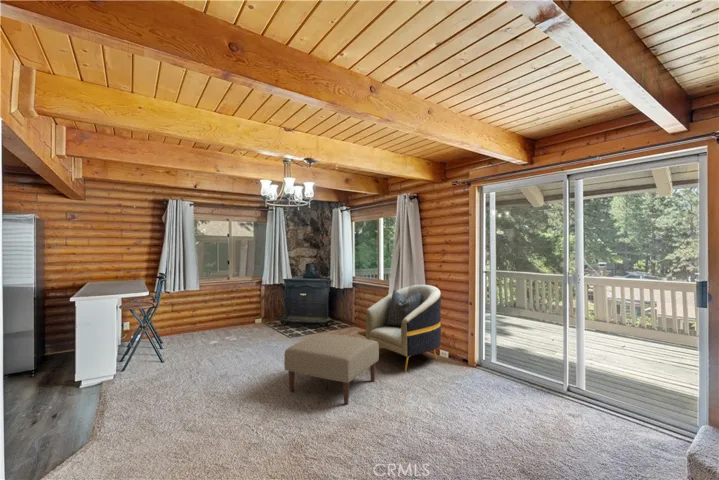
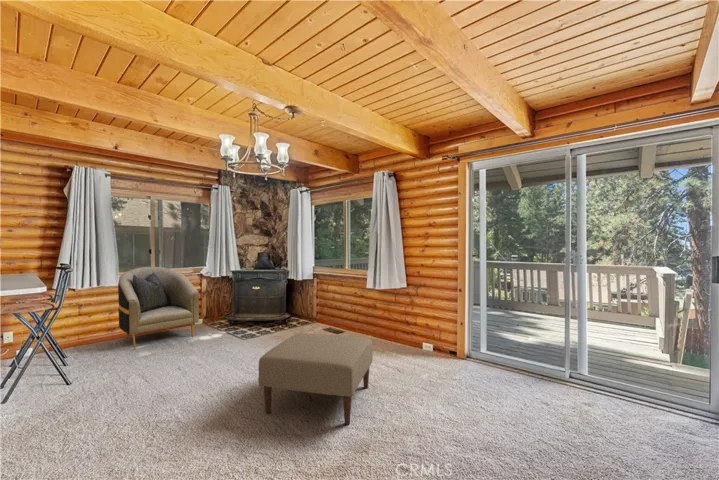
armchair: present [366,284,441,371] -> present [118,267,199,349]

